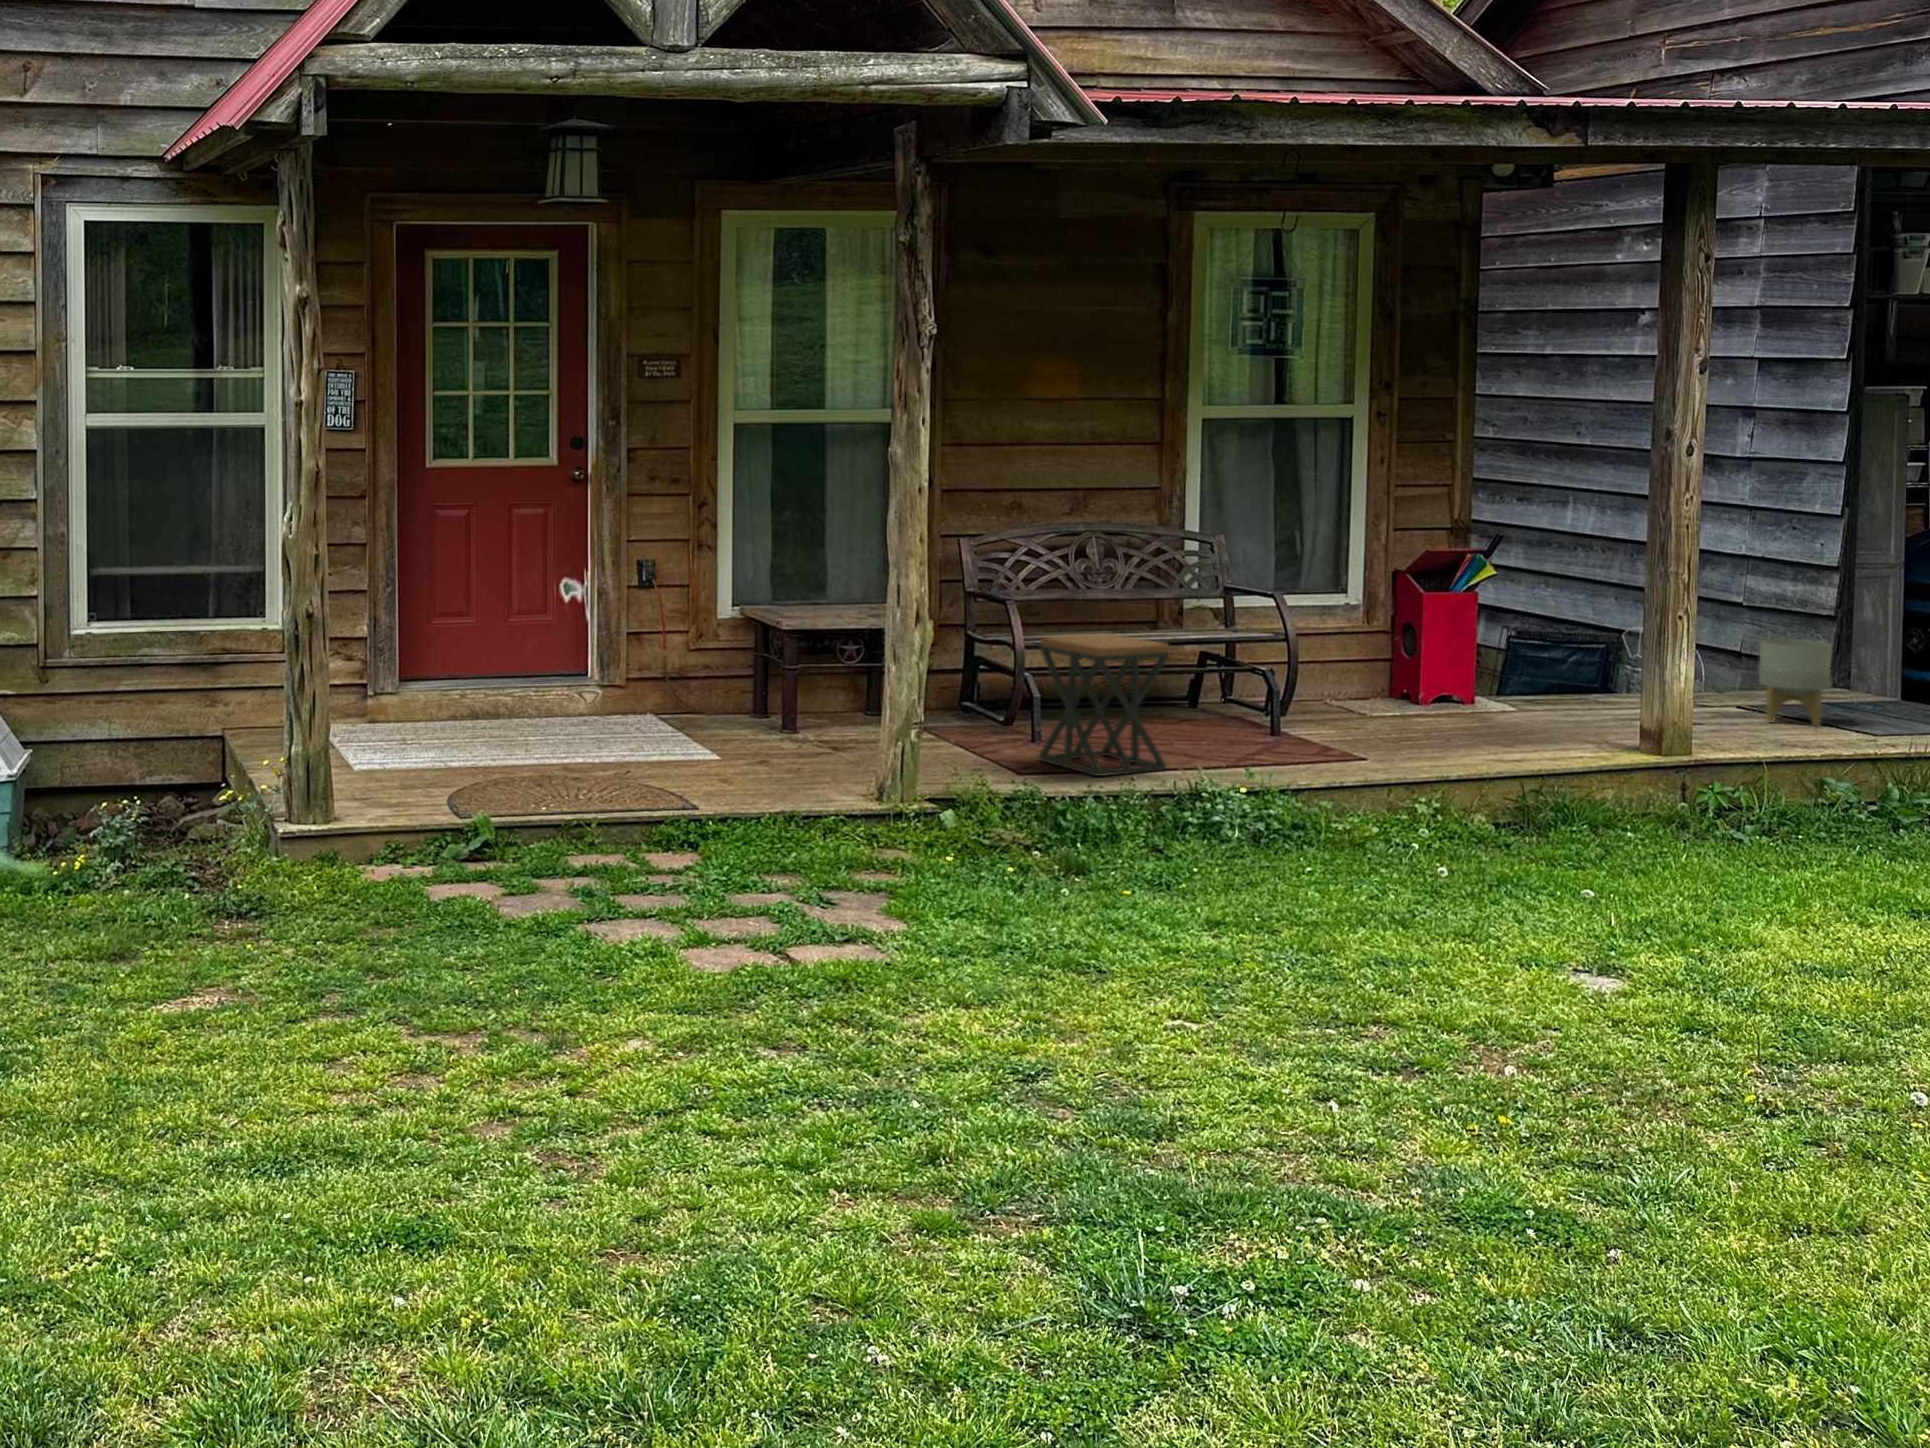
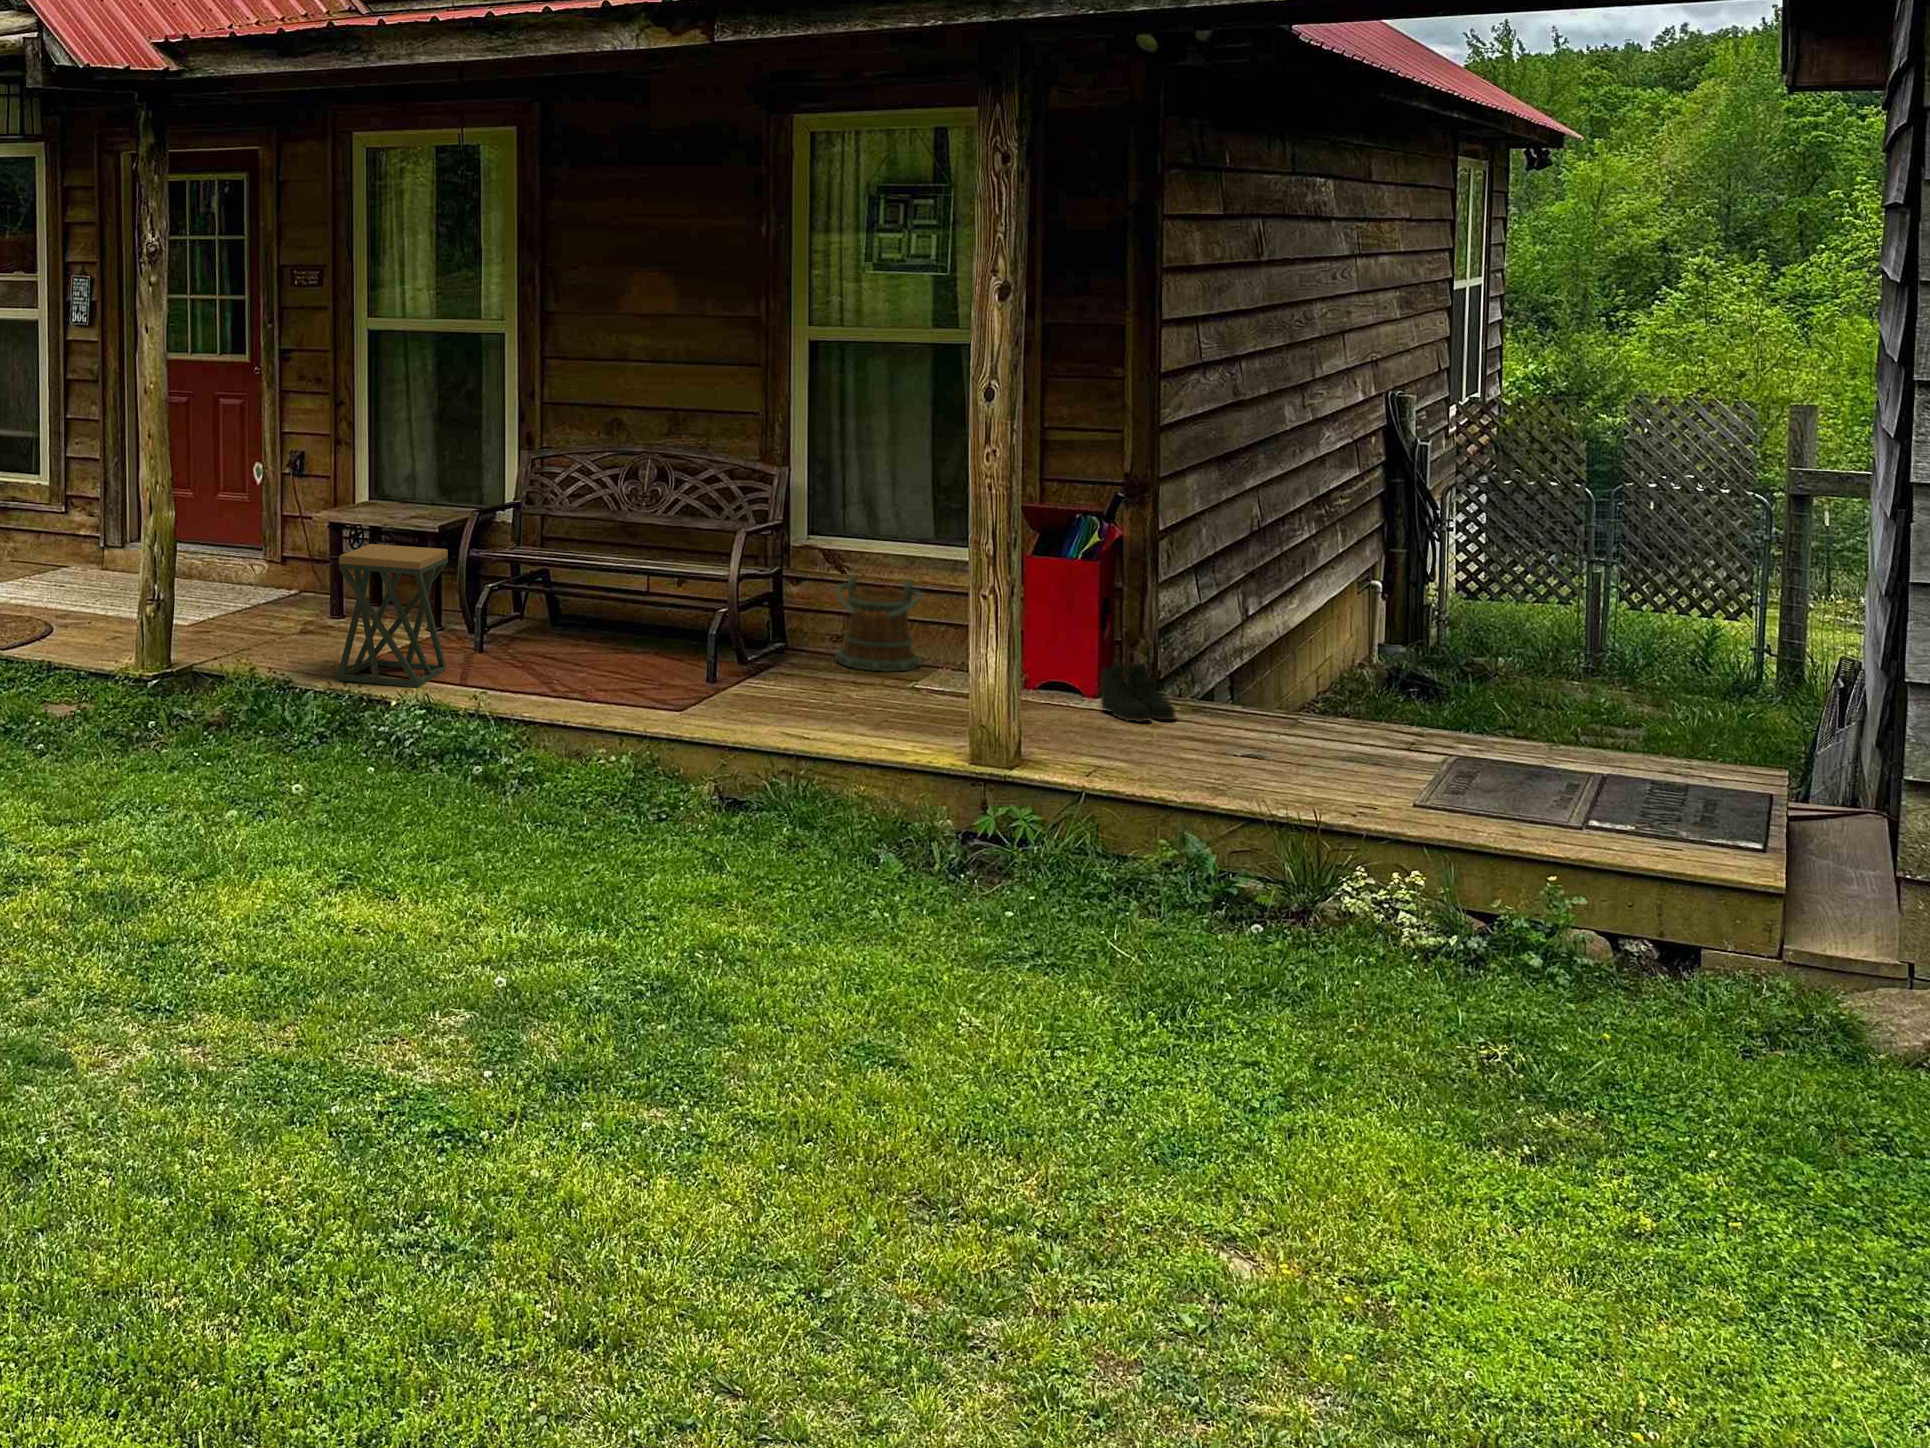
bucket: none [1252,622,1331,702] -> present [836,575,921,671]
planter: present [1759,638,1831,726] -> none [1252,662,1344,787]
boots: none [1519,661,1582,707] -> present [1100,663,1176,722]

